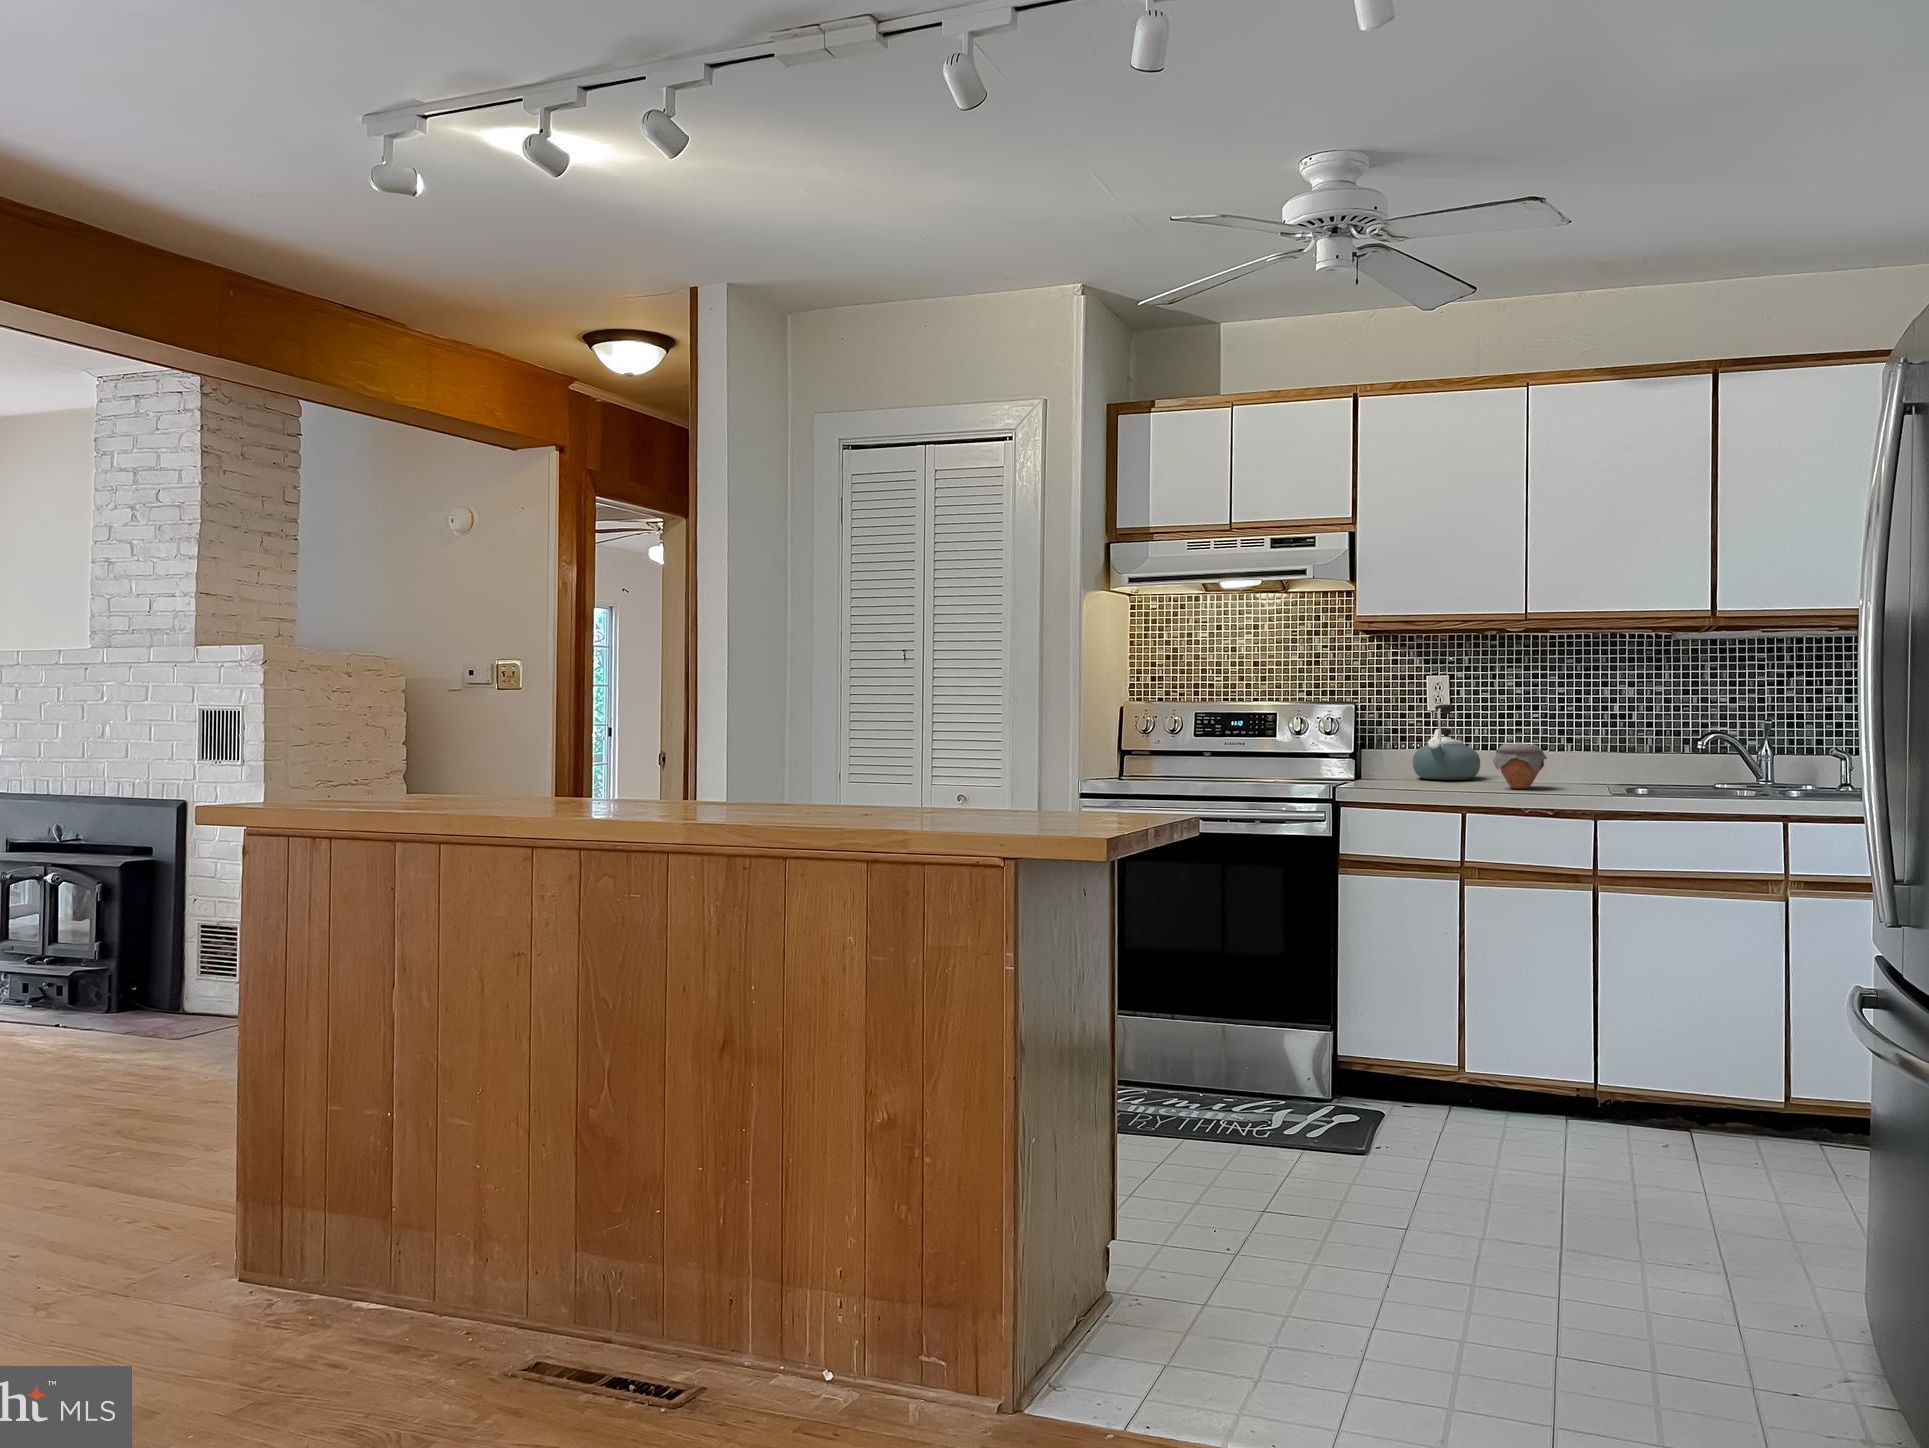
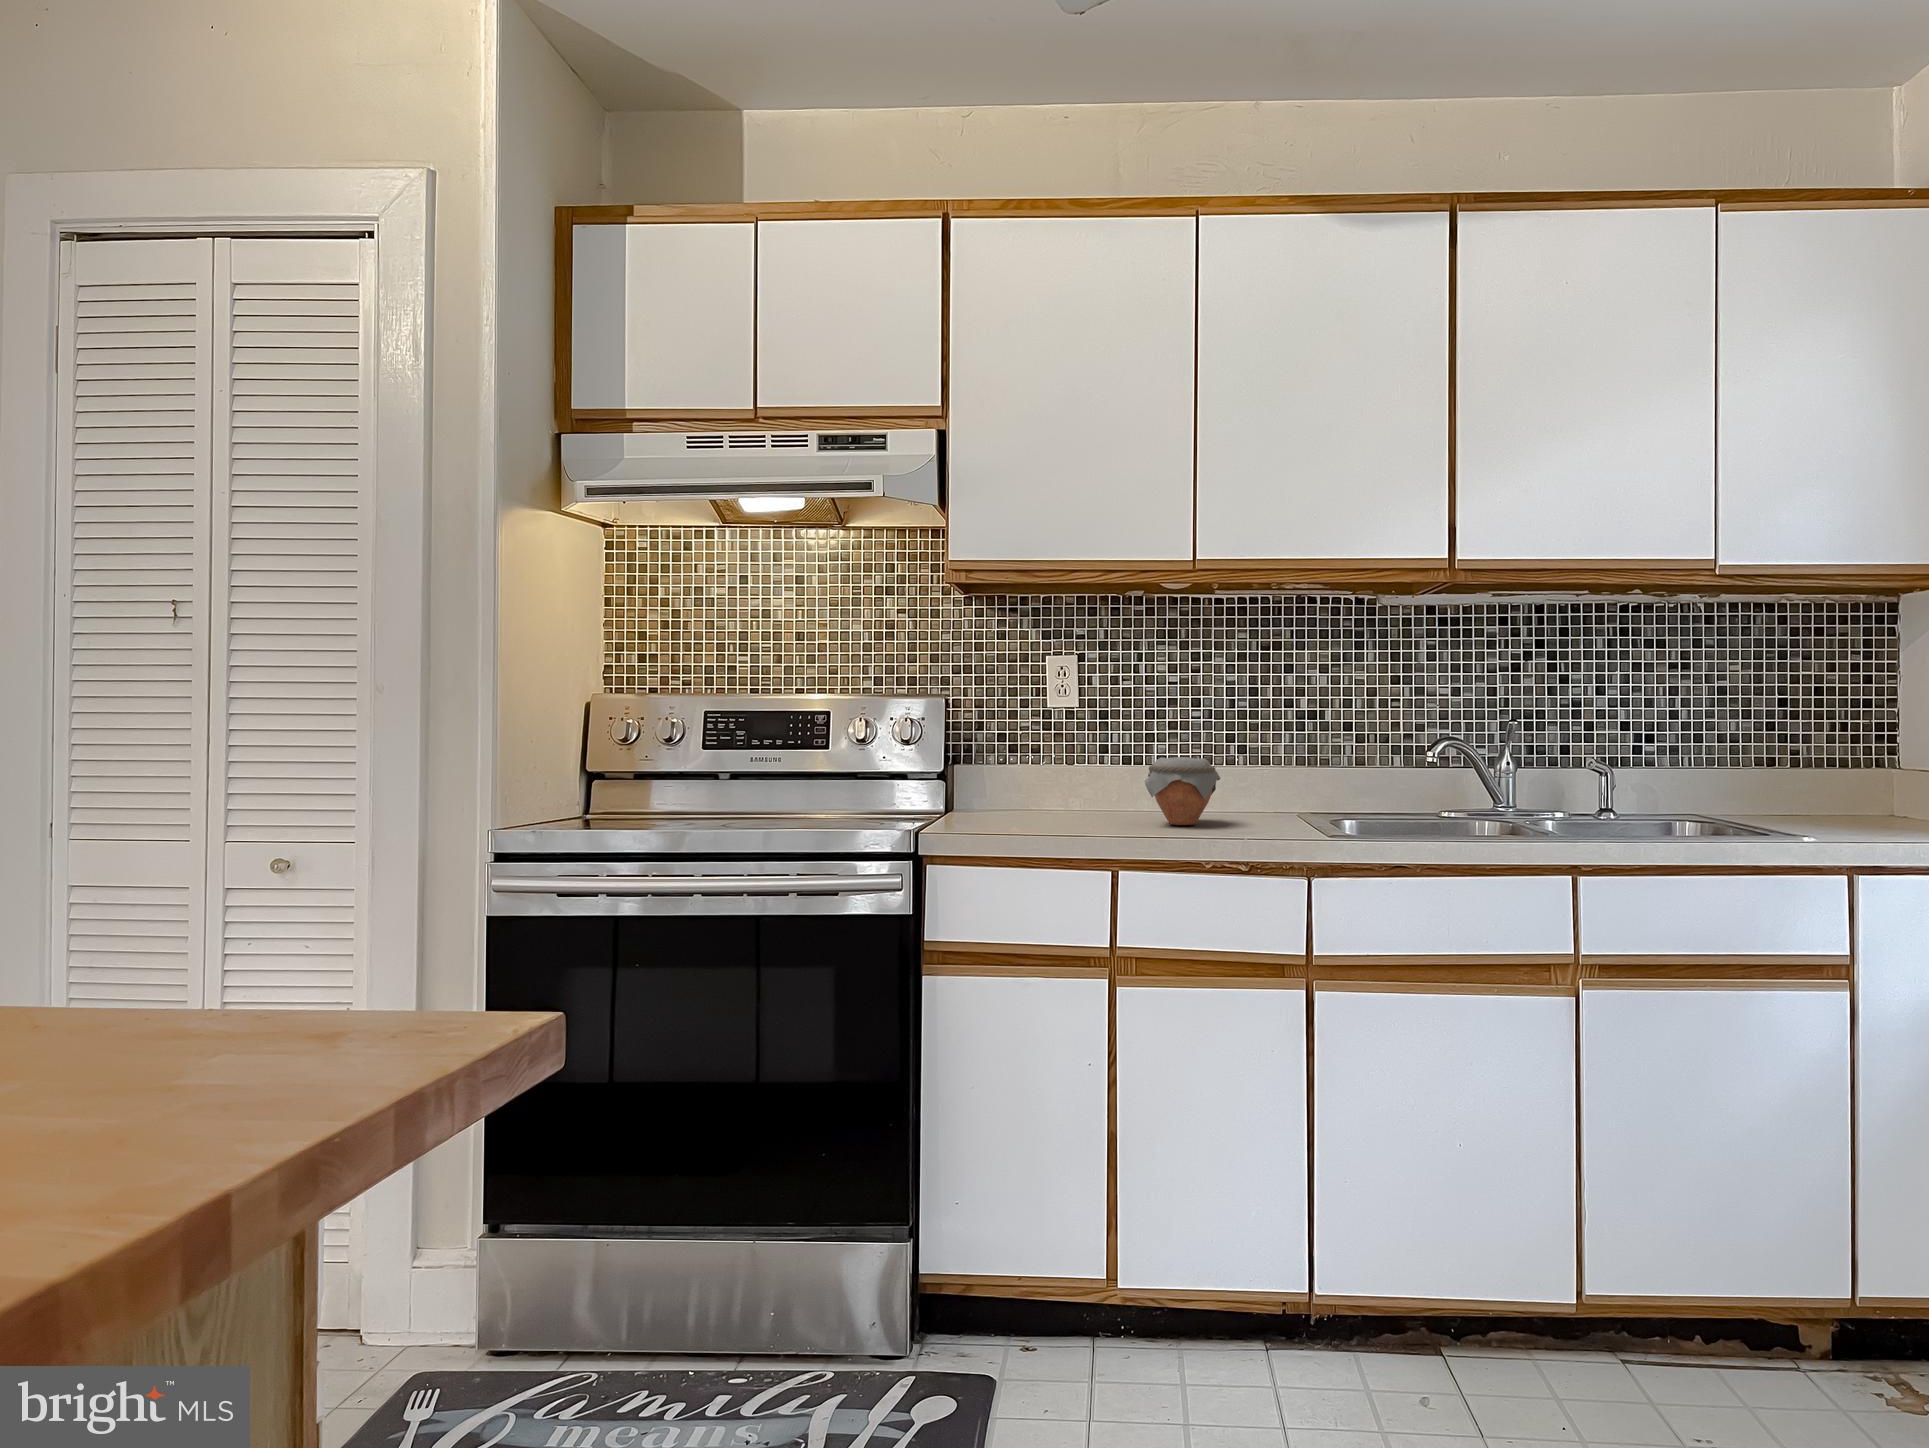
kettle: present [1413,704,1480,780] -> none [1026,698,1121,809]

